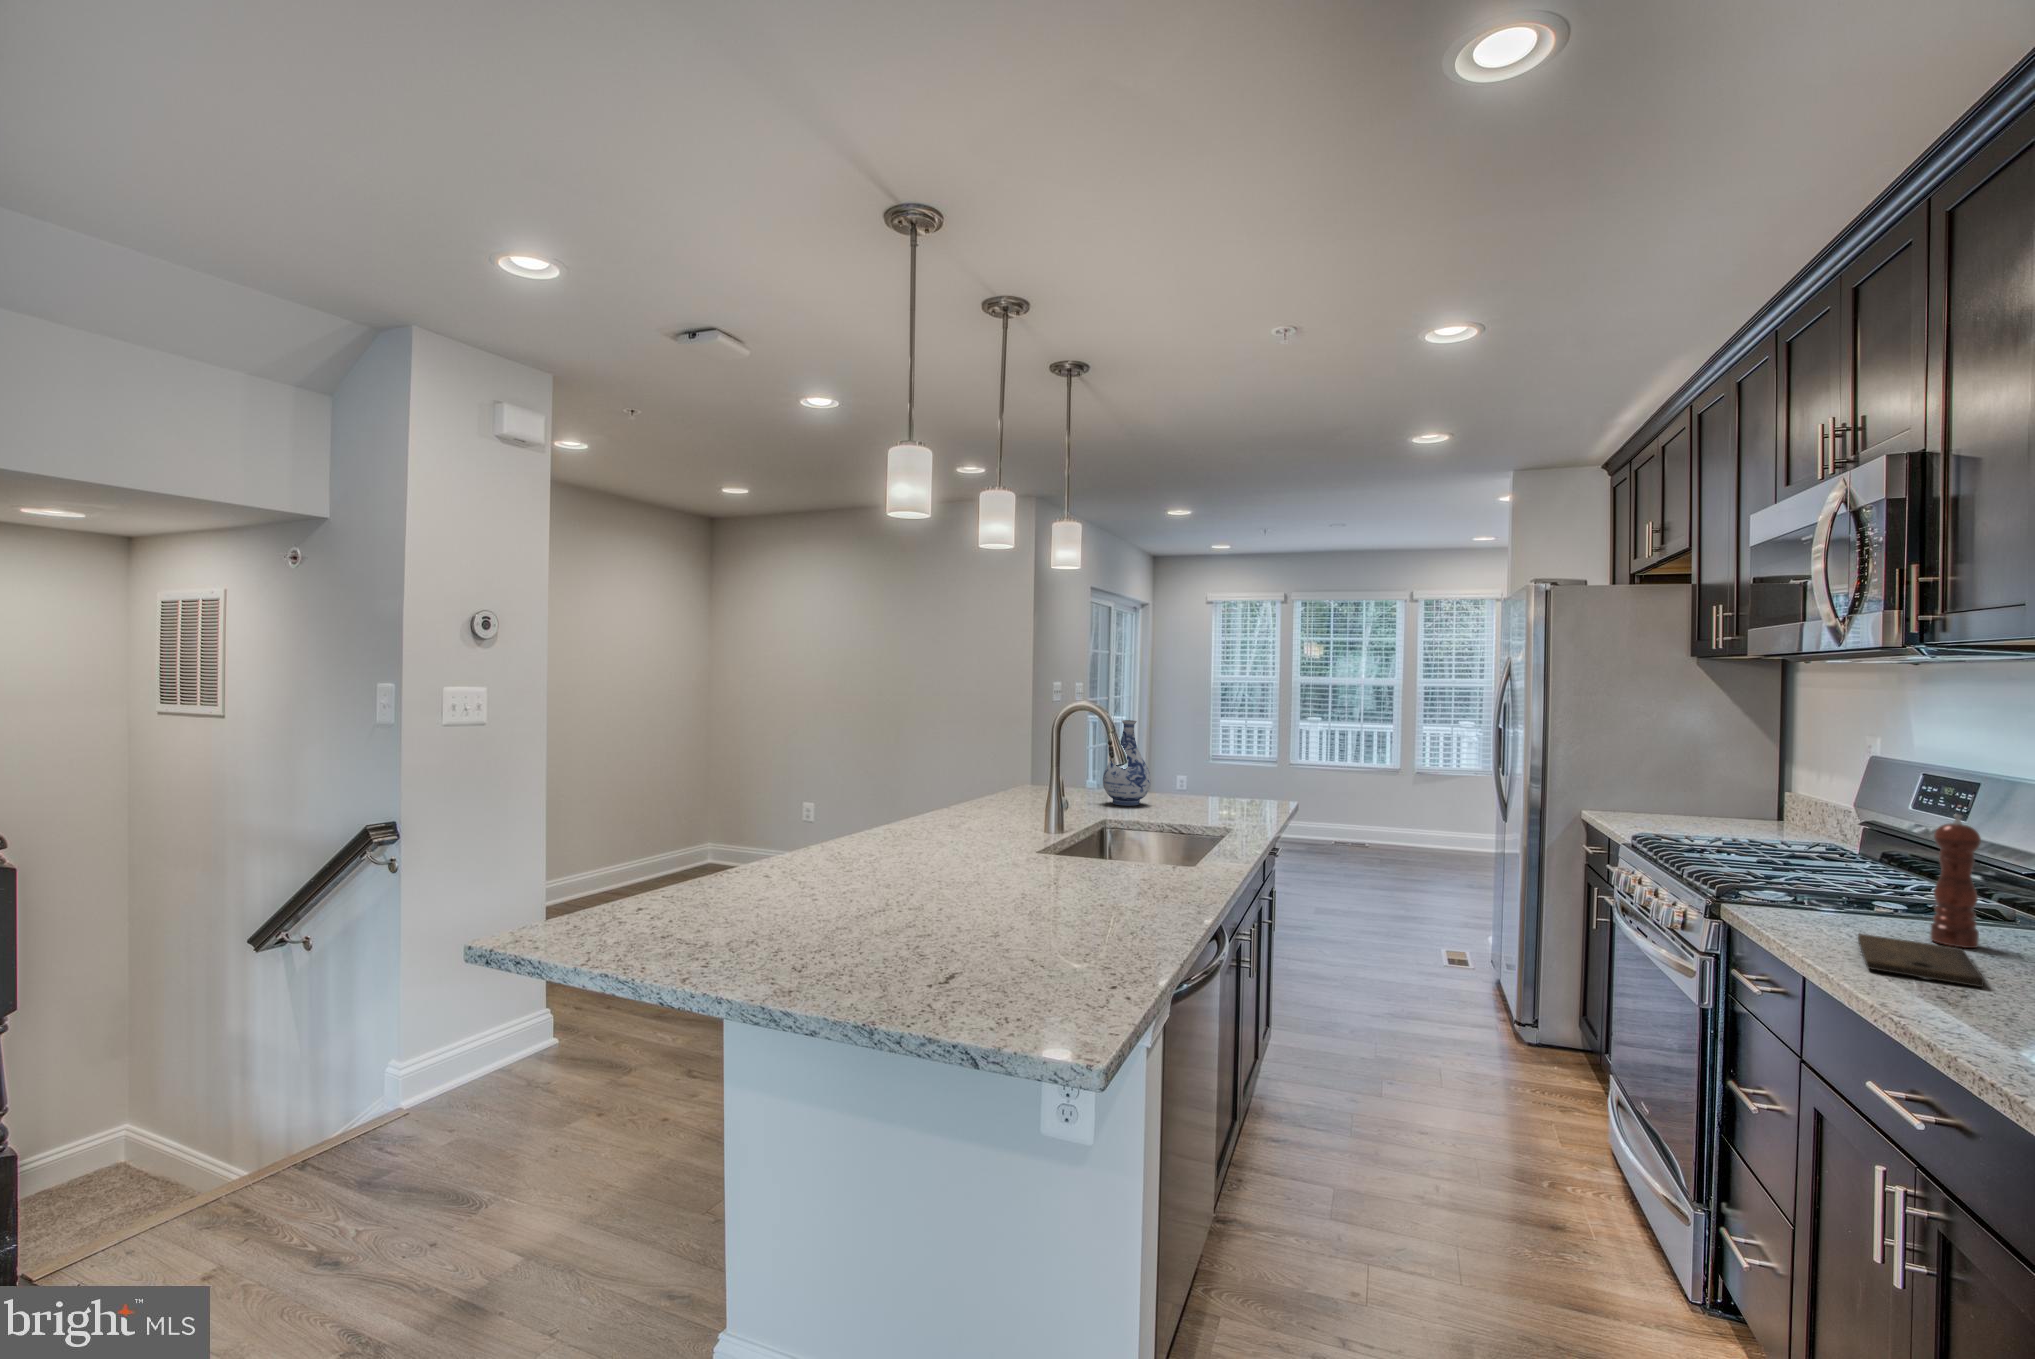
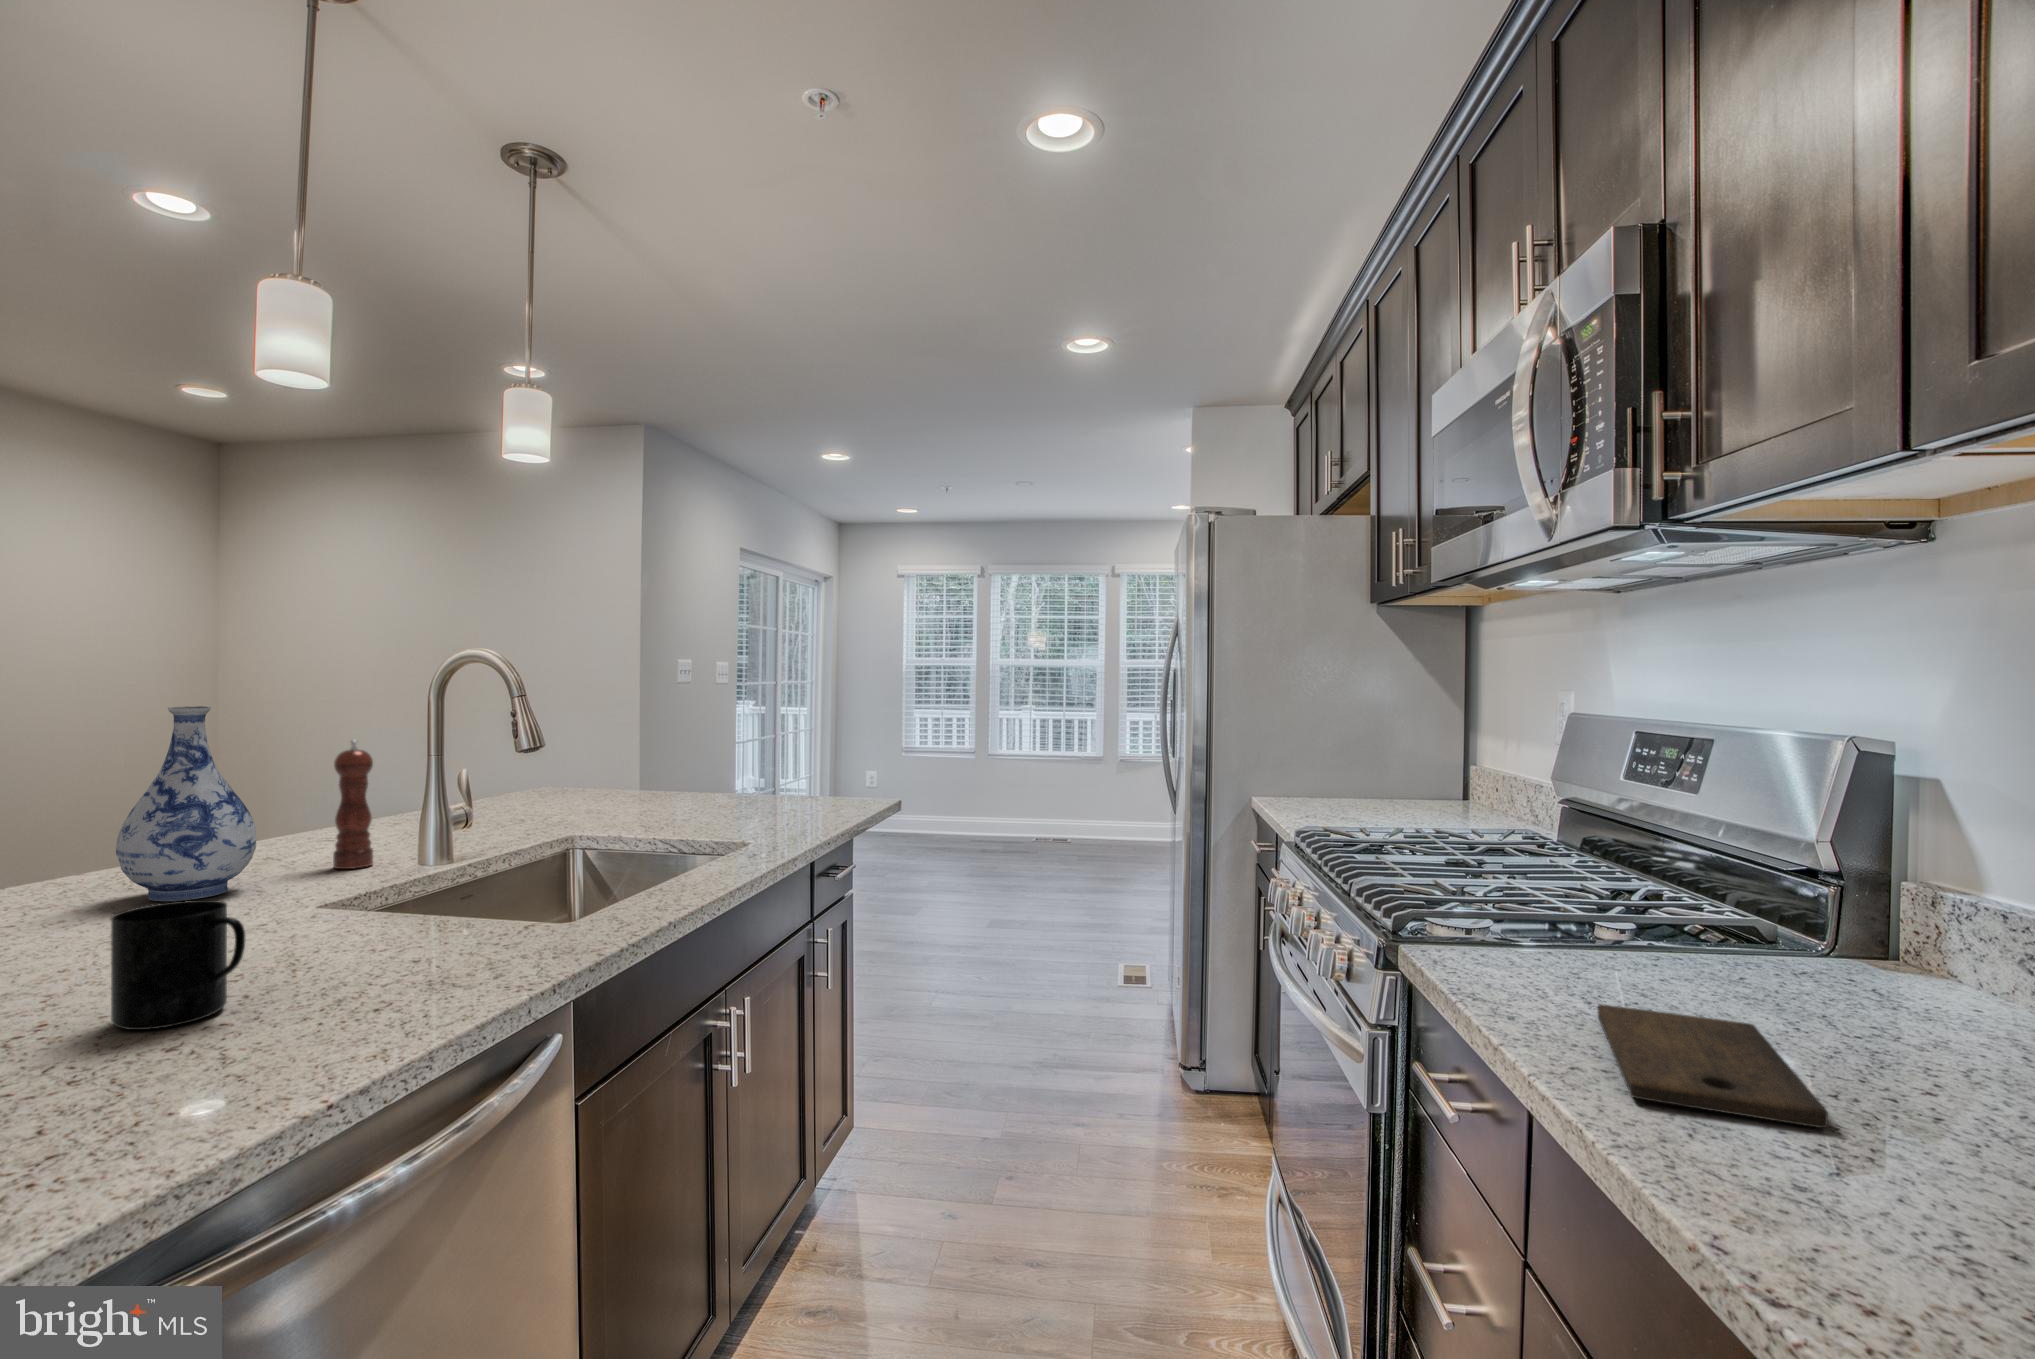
vase: present [1103,720,1151,806] -> present [116,706,256,901]
pepper mill: present [1930,814,1981,948] -> present [333,740,373,869]
mug: none [1034,830,1088,887] -> present [111,900,246,1030]

